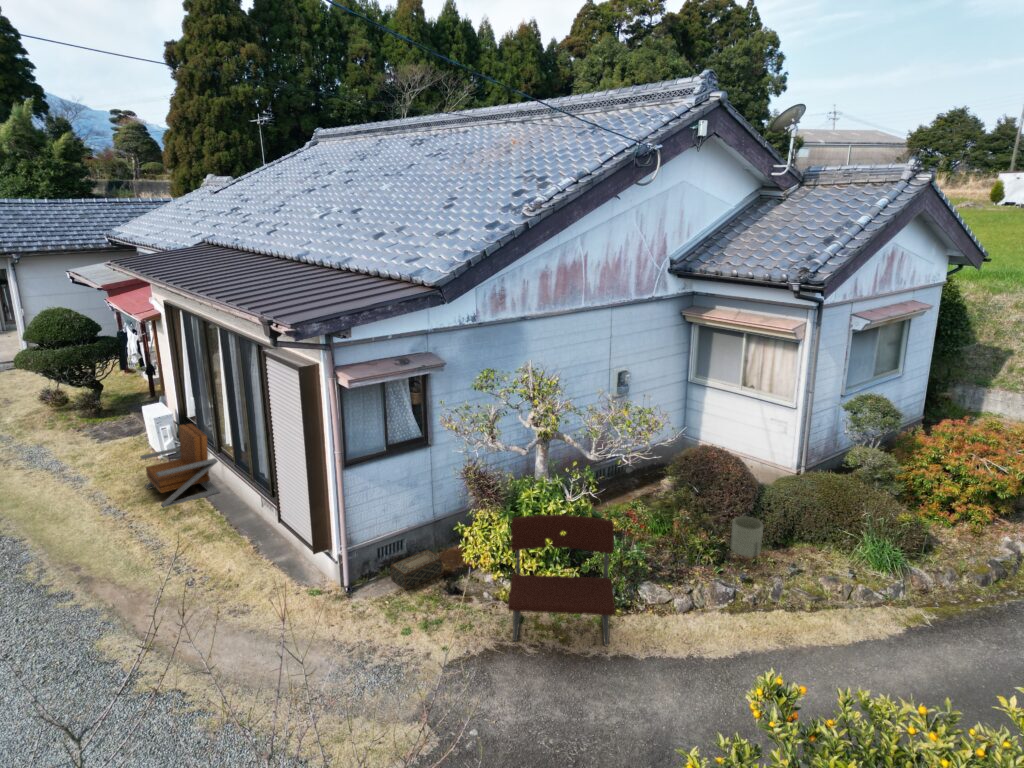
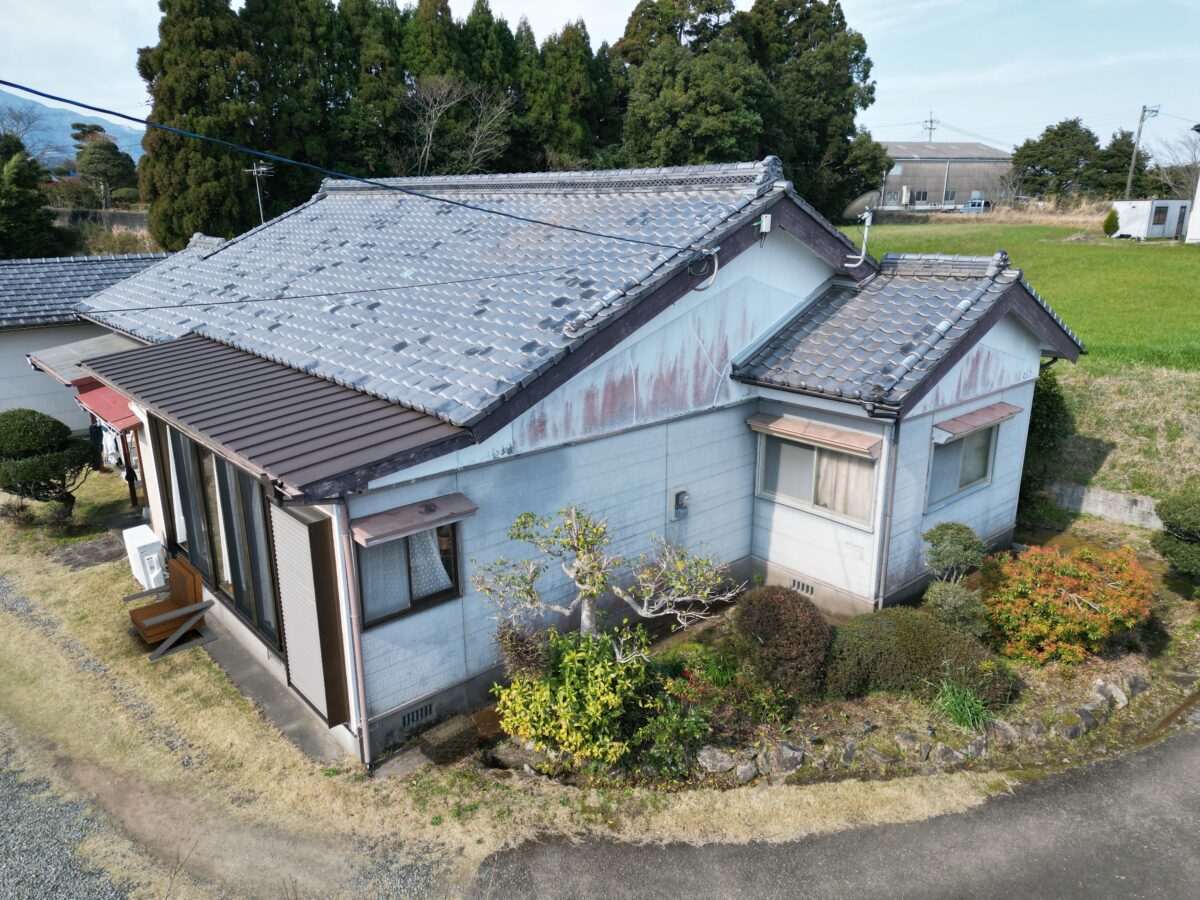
bench: present [508,514,615,646] -> none [550,683,669,829]
planter: present [729,517,763,557] -> none [796,670,833,729]

